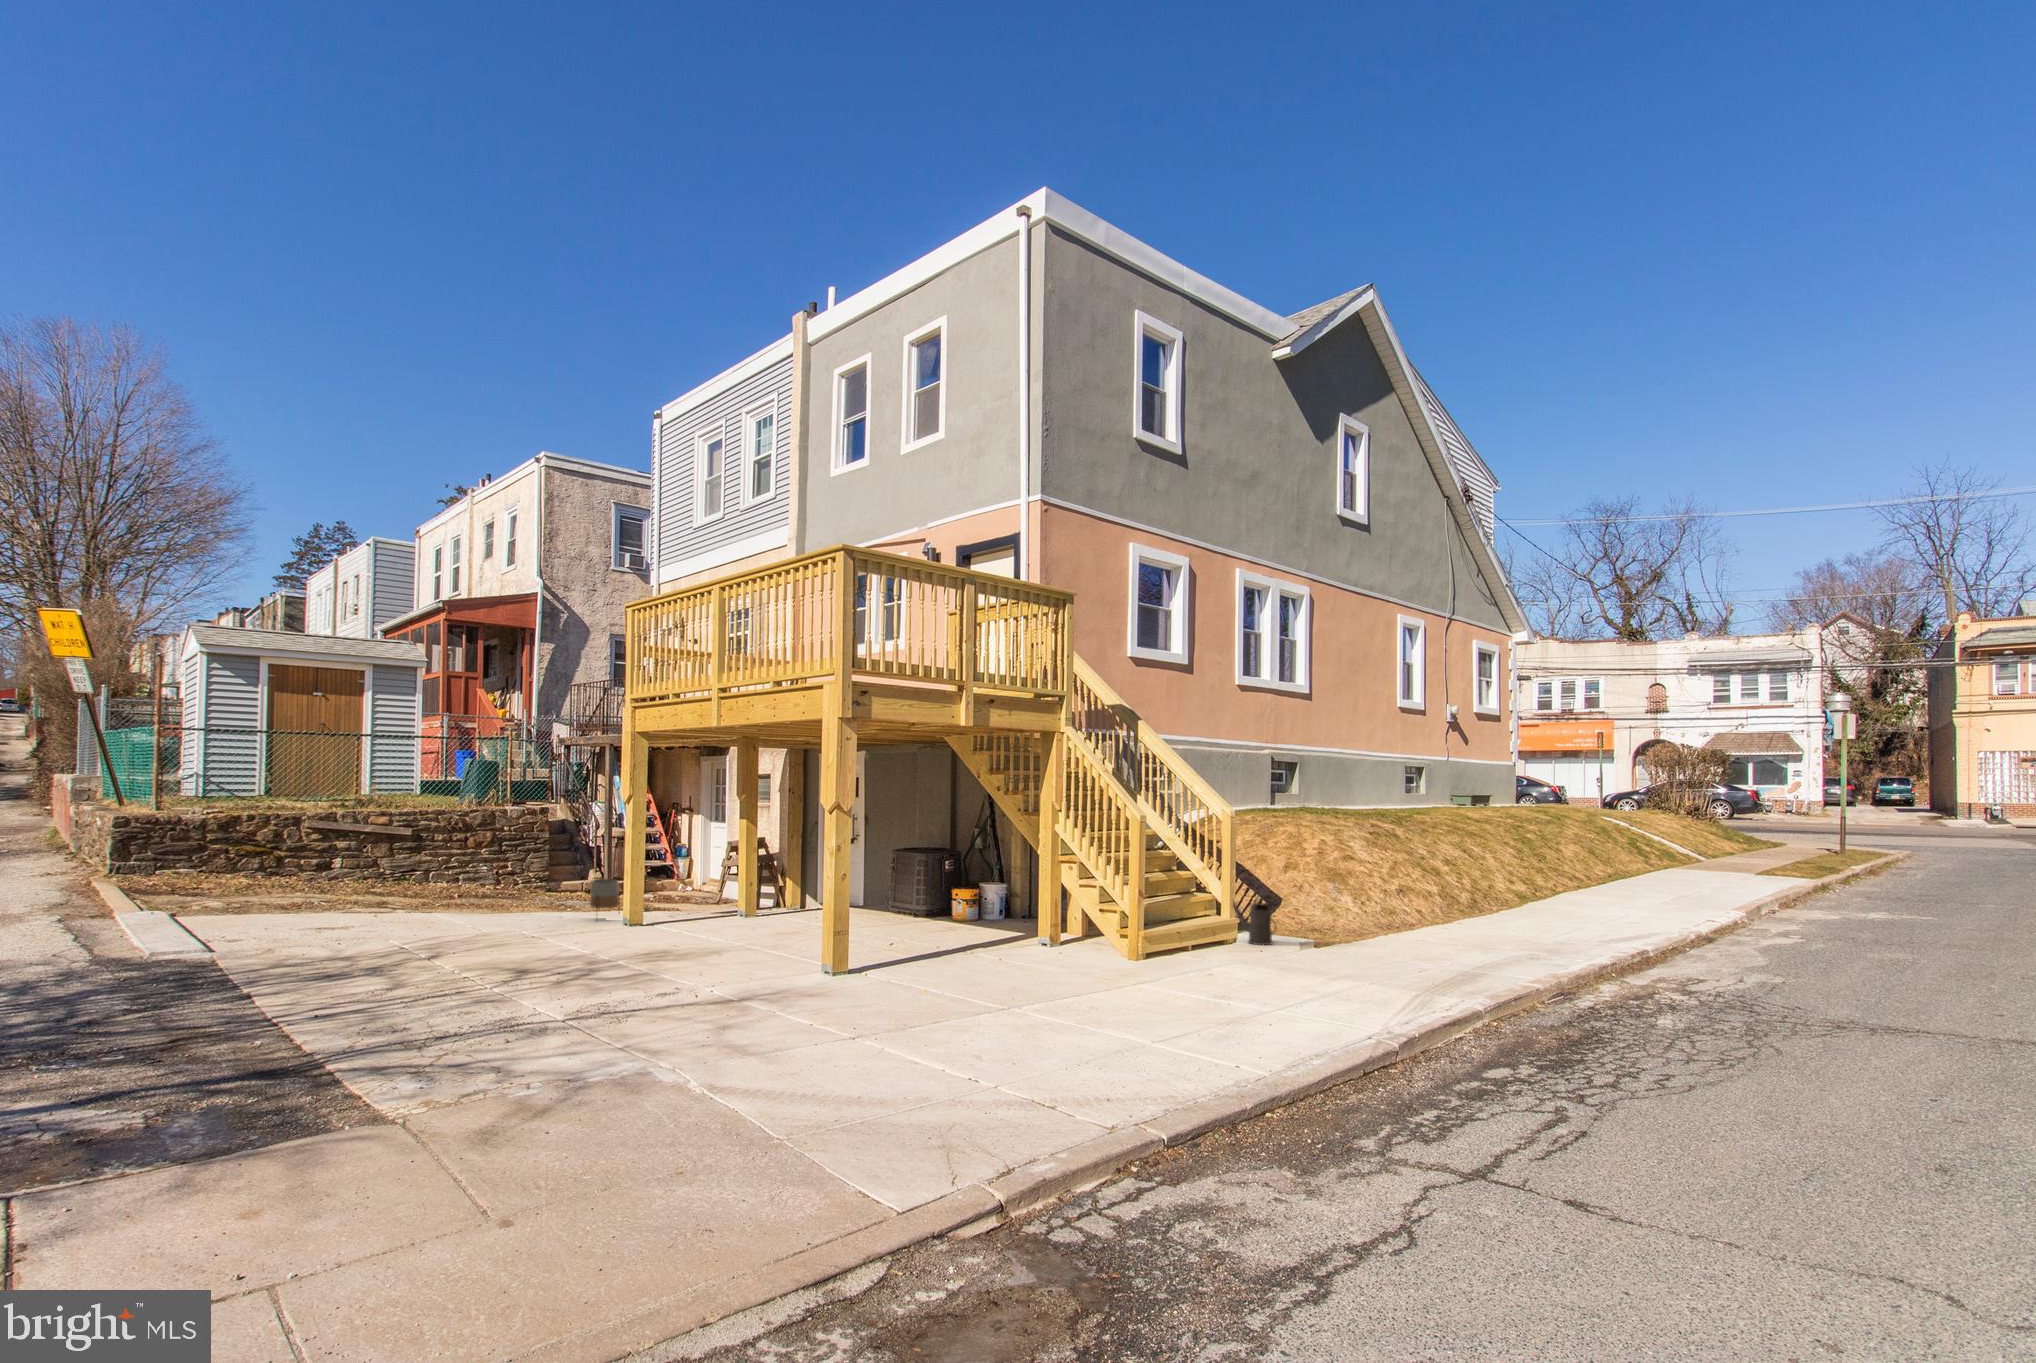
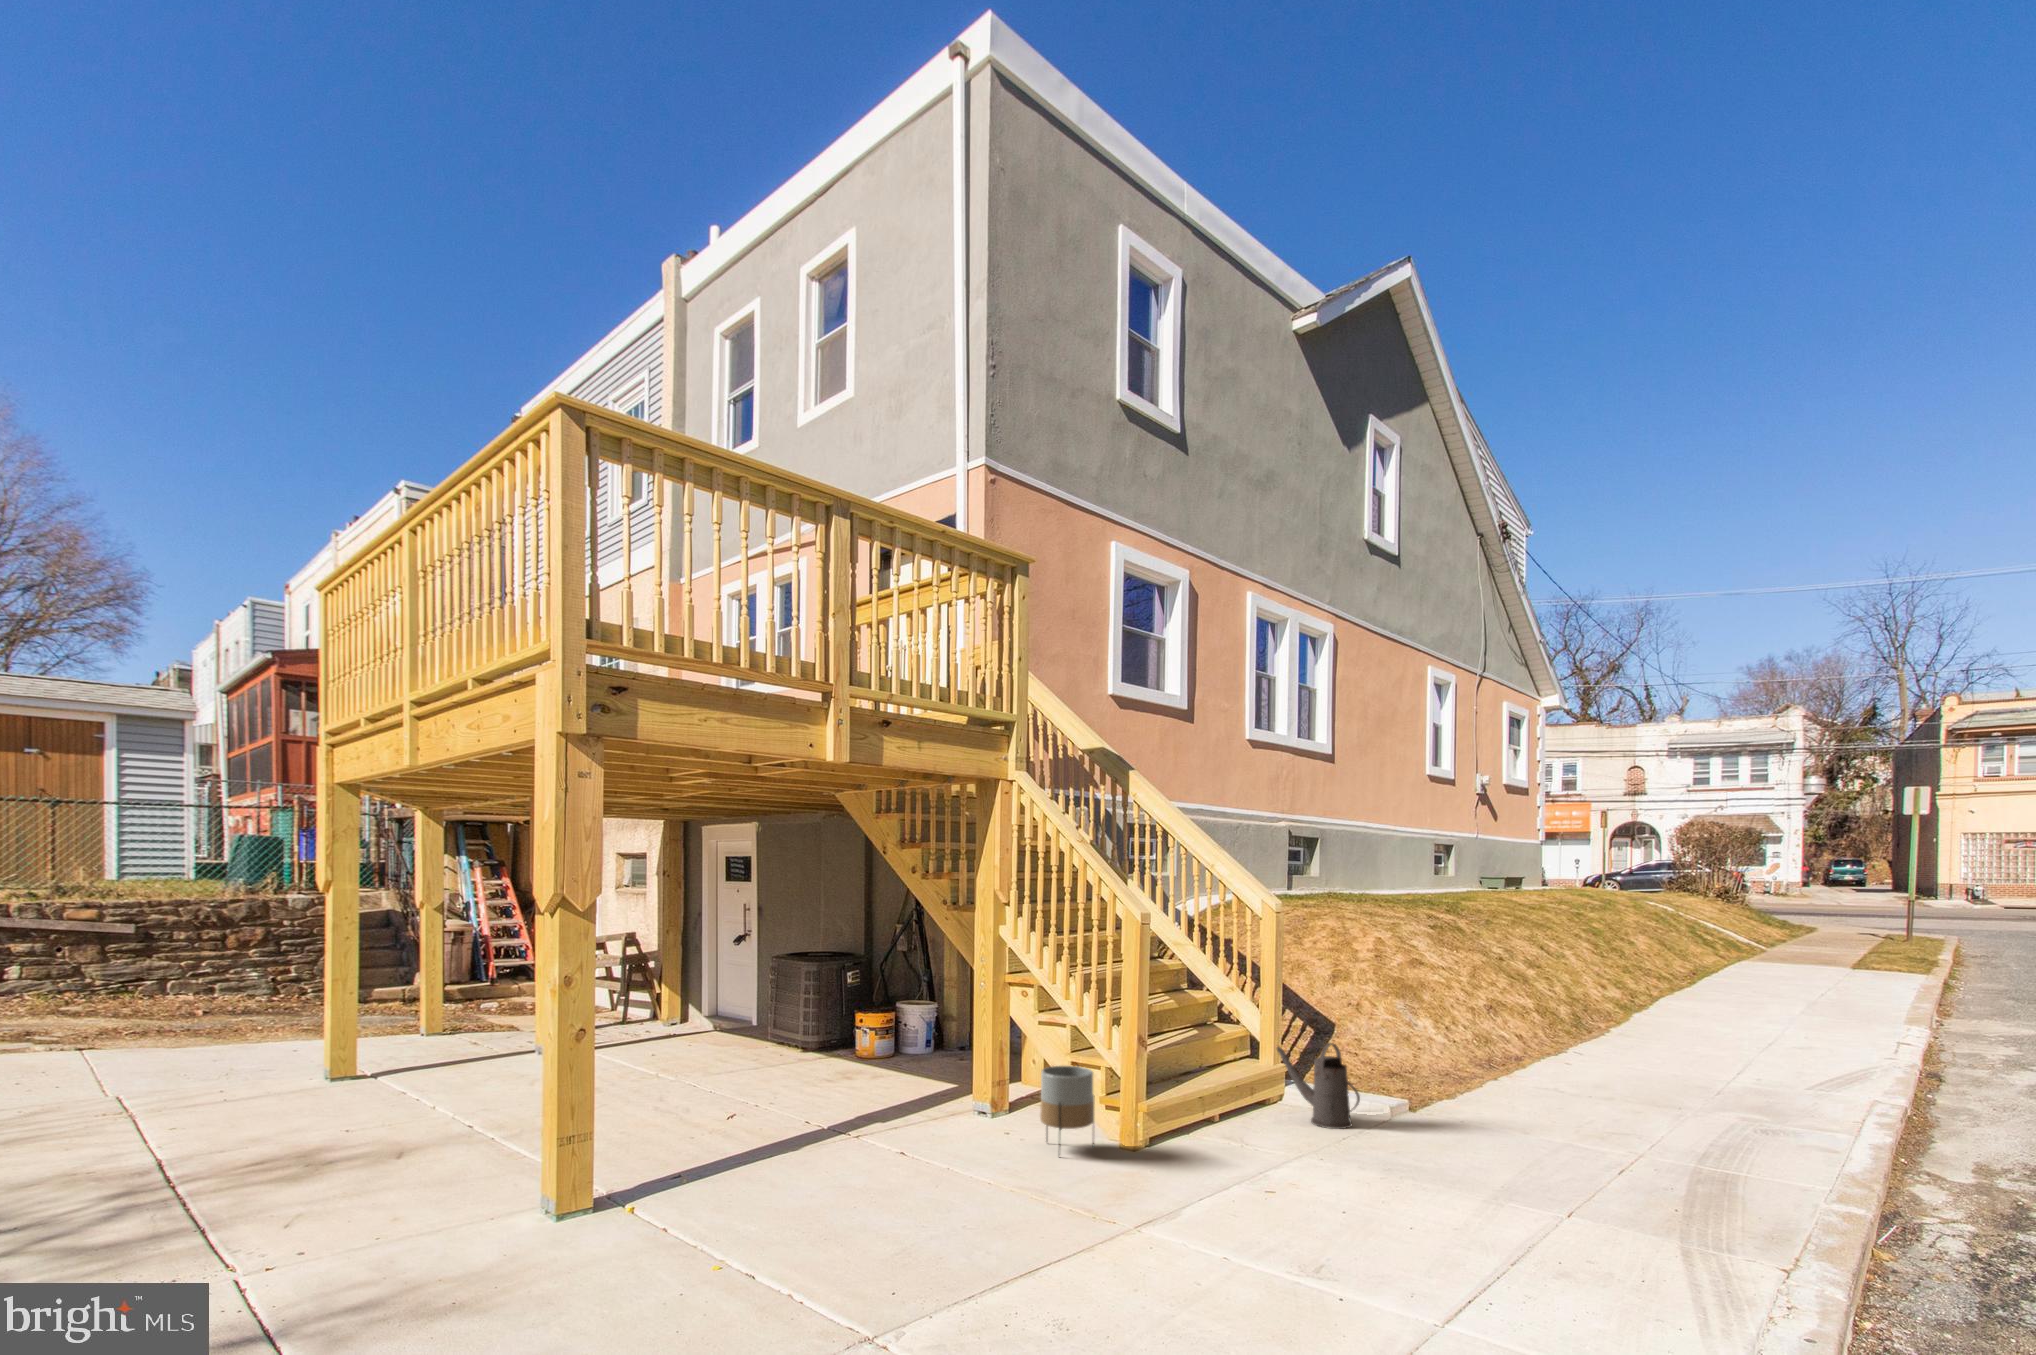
planter: present [590,879,619,909] -> present [1040,1066,1094,1141]

